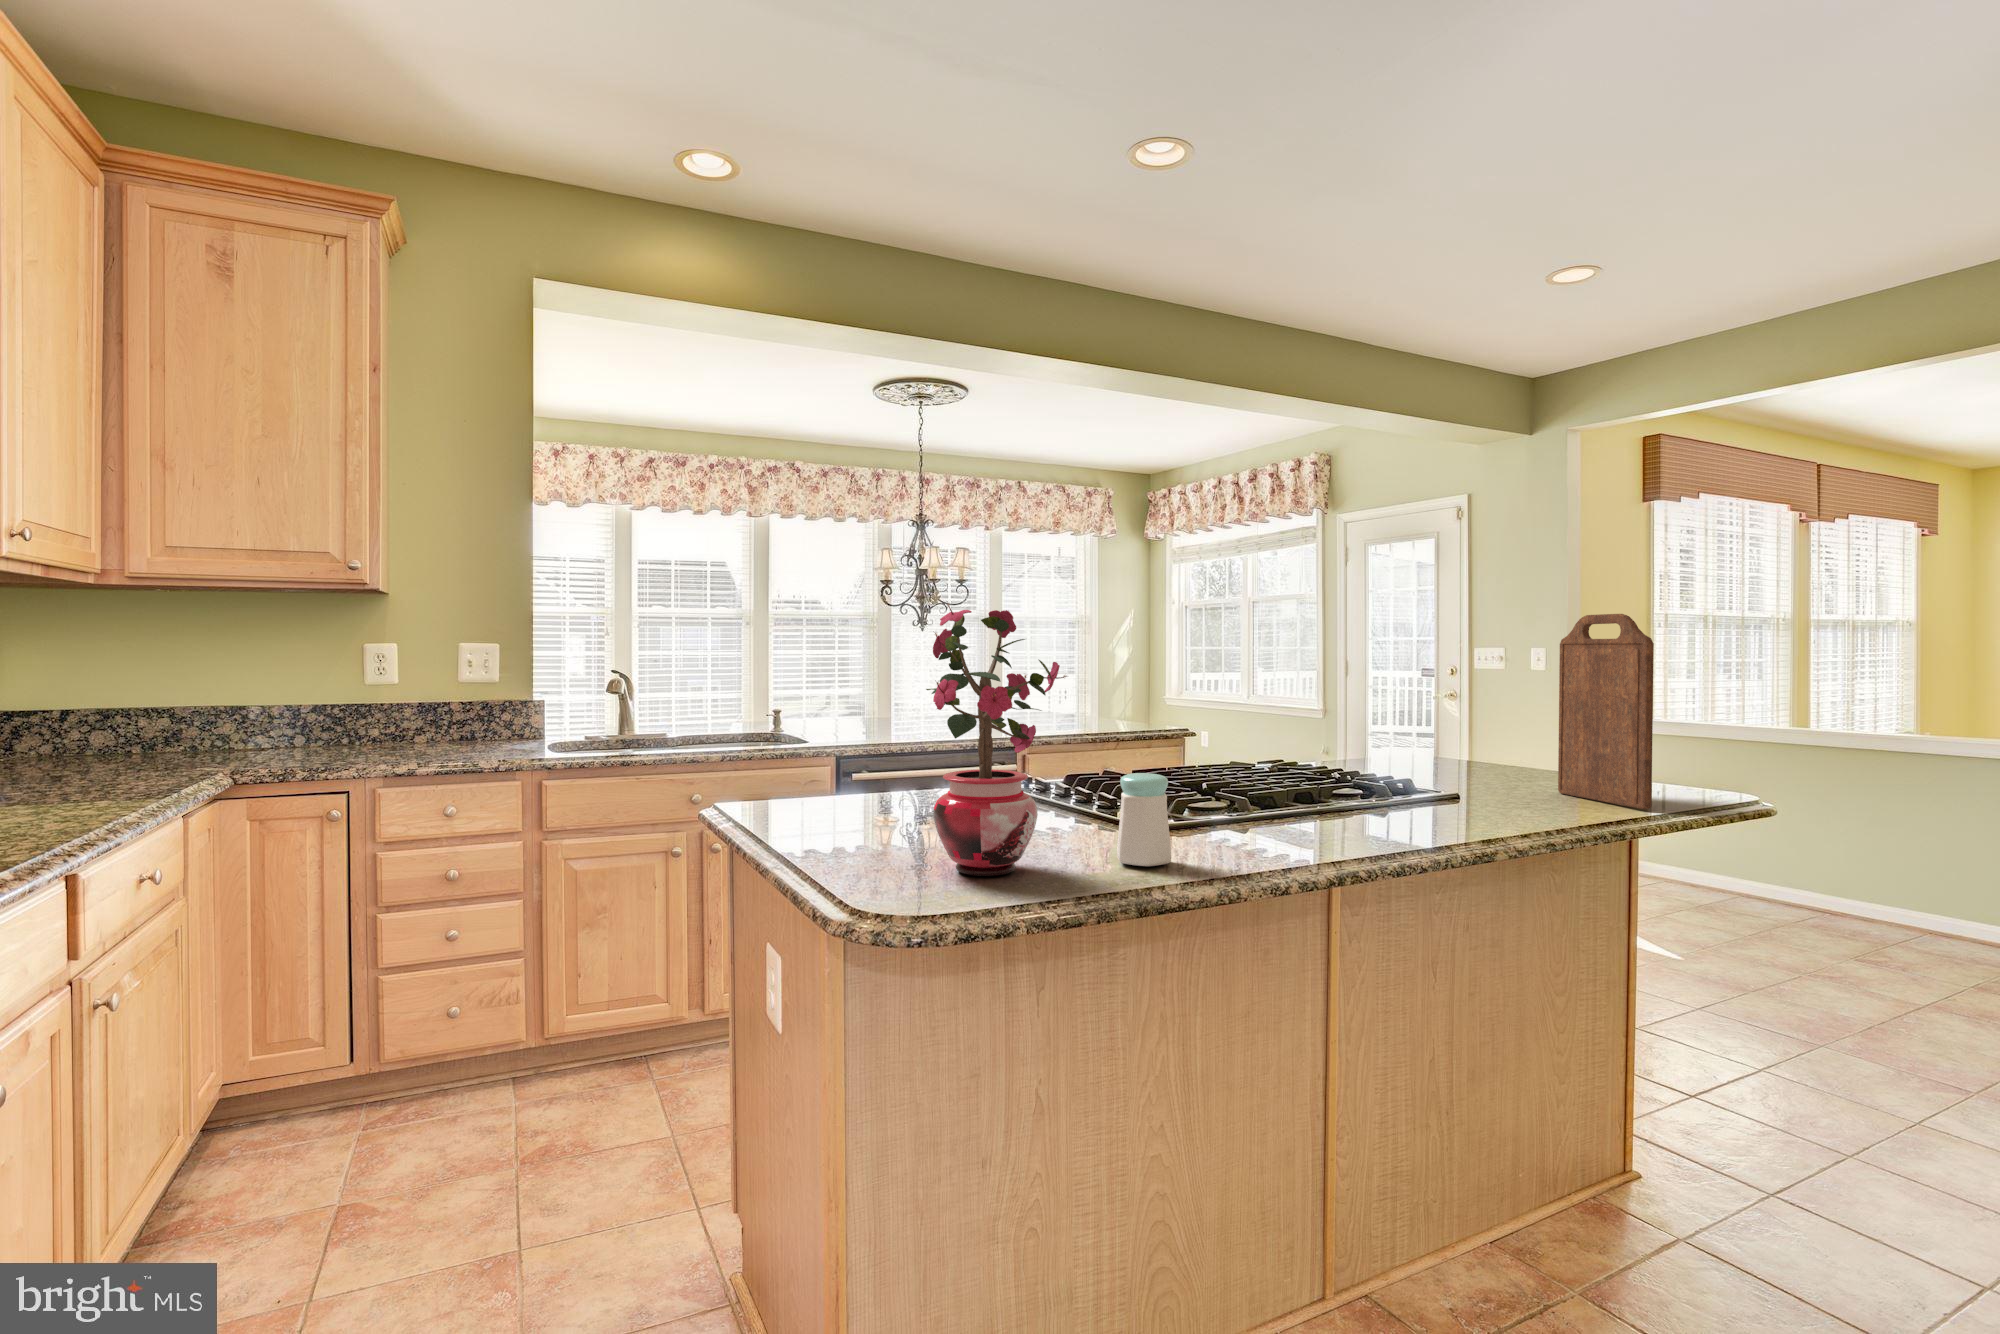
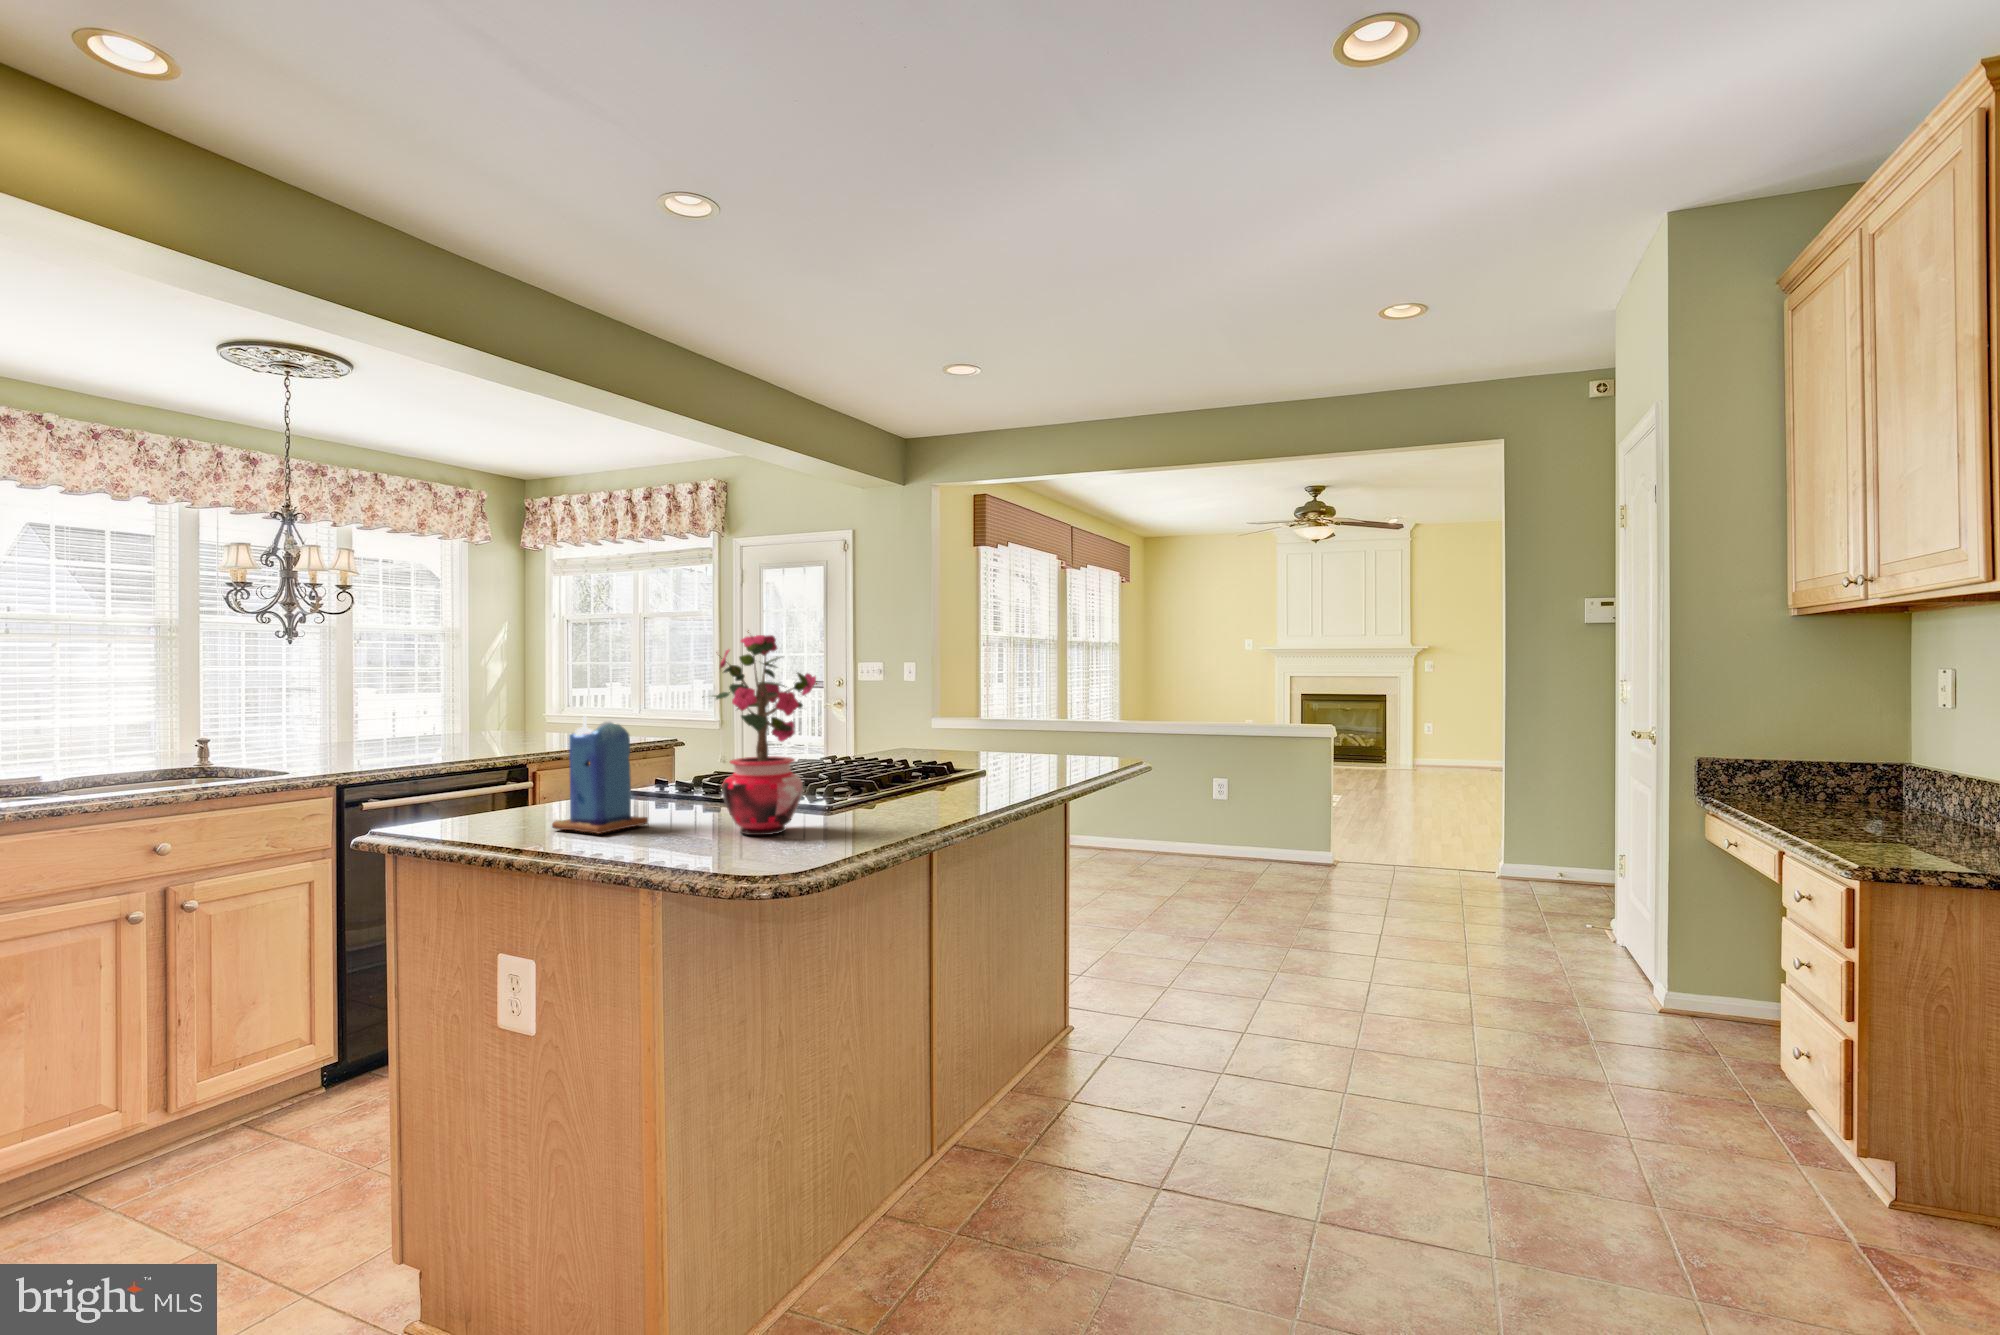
cutting board: present [1558,614,1654,809] -> none [1016,638,1076,762]
candle: none [808,705,898,844] -> present [552,715,648,834]
salt shaker: present [1117,773,1171,866] -> none [835,752,877,818]

